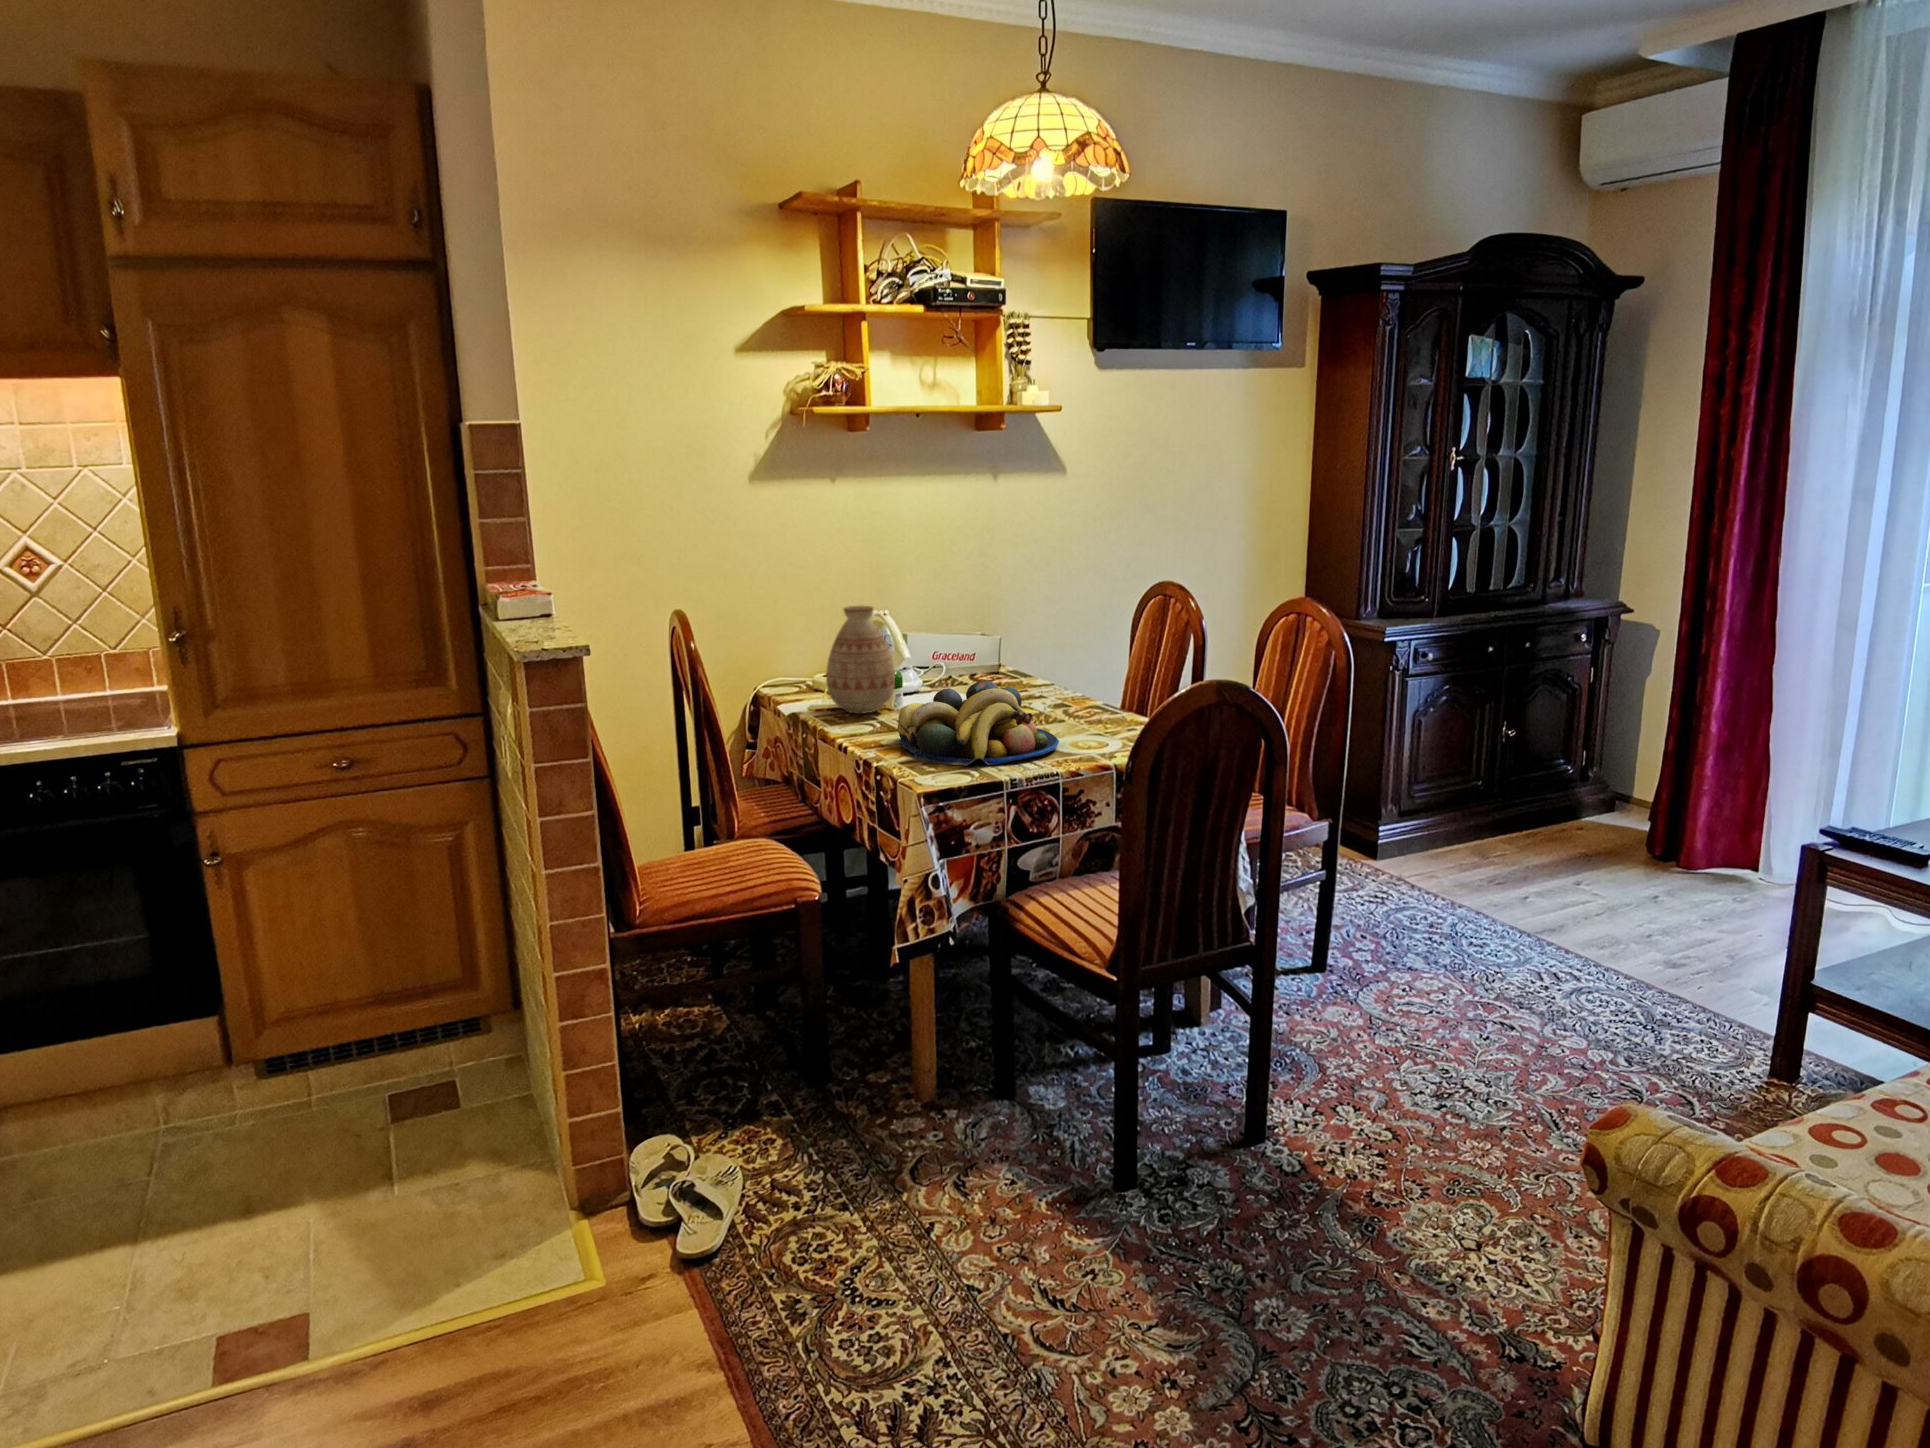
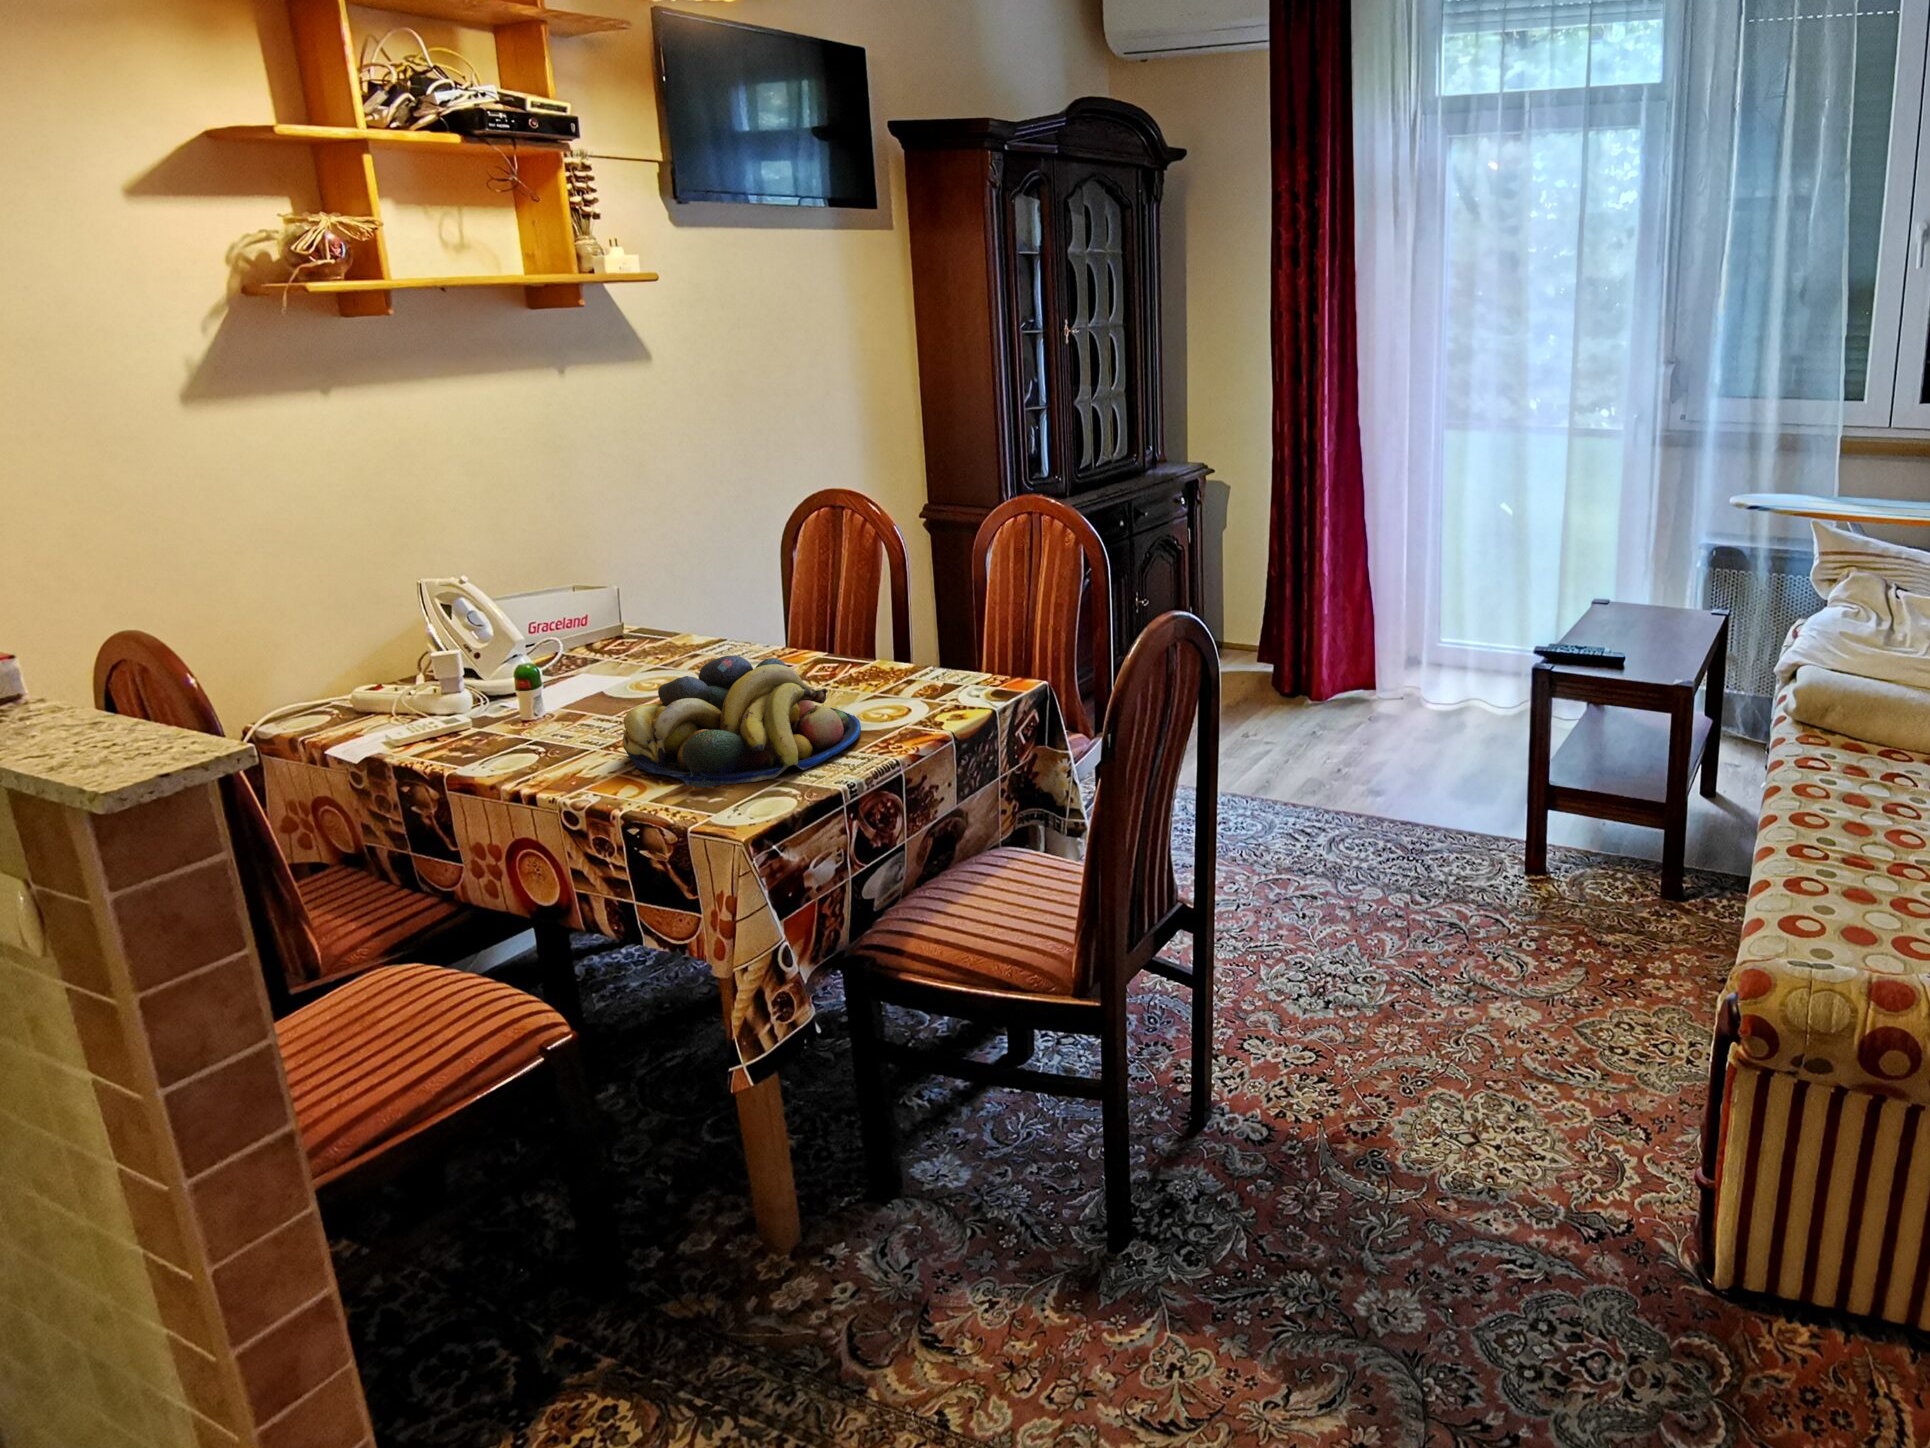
vase: present [826,606,895,713] -> none [436,577,553,736]

